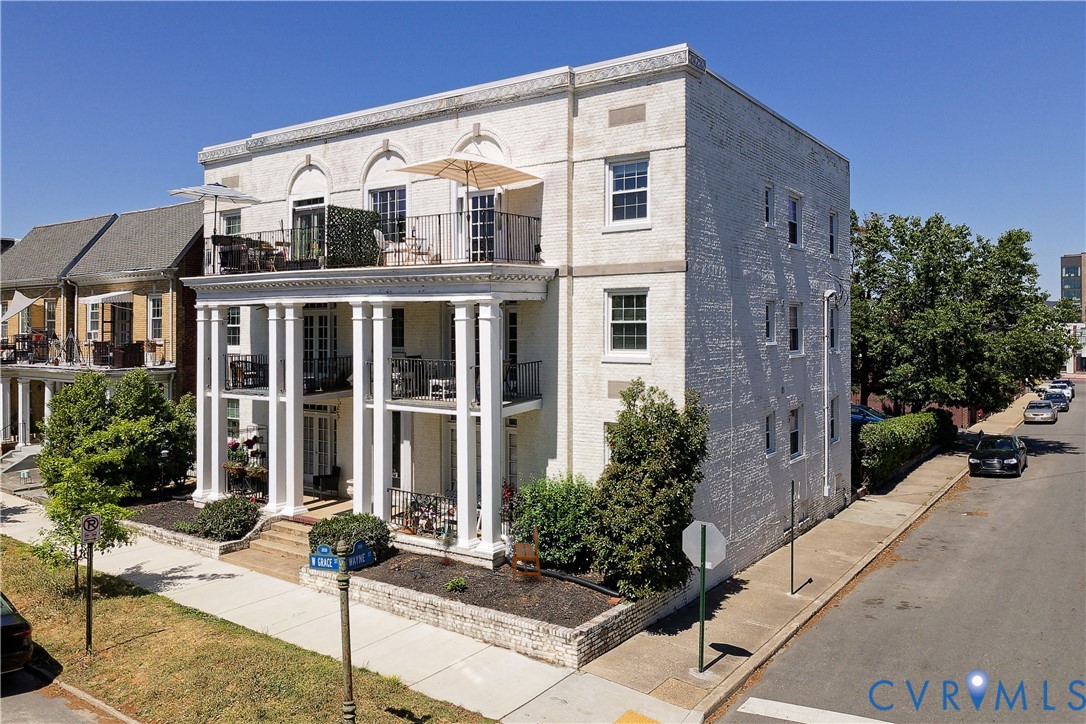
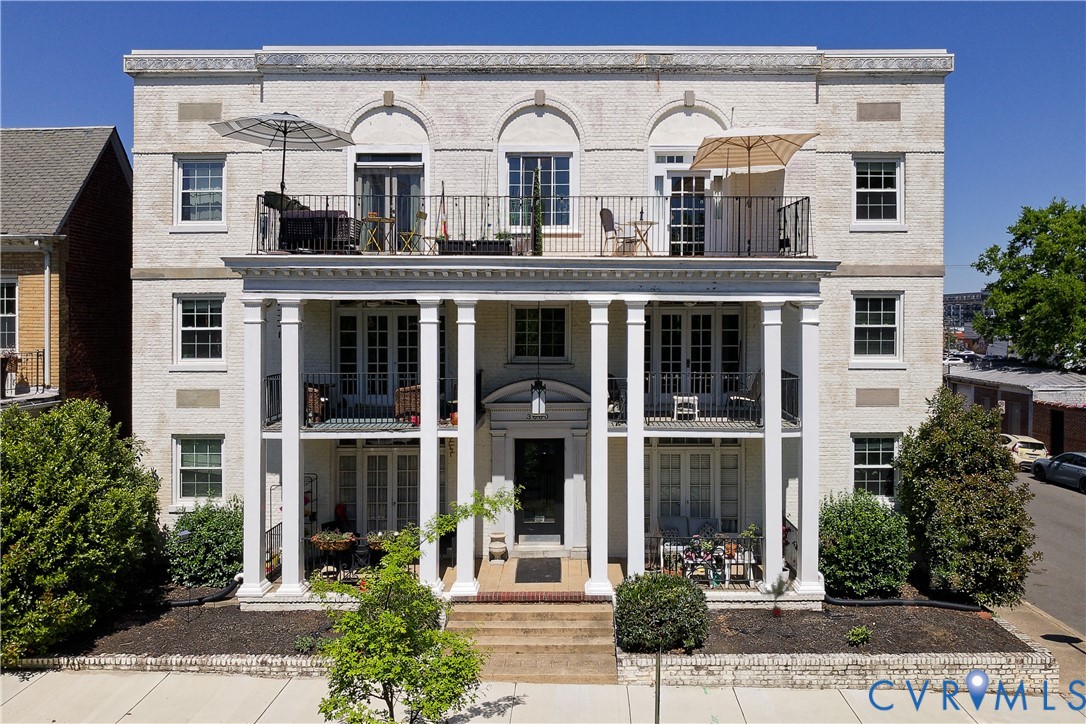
bench: present [512,526,541,582] -> none [835,553,899,619]

